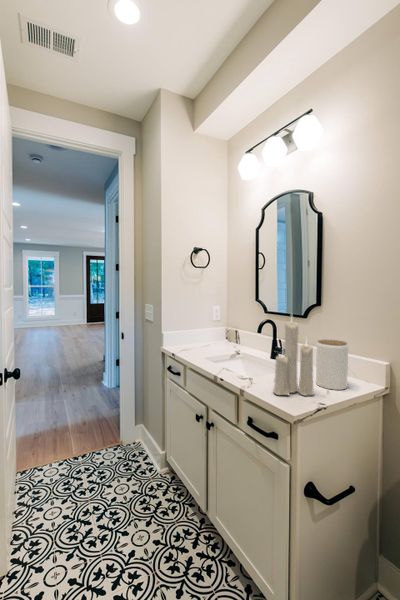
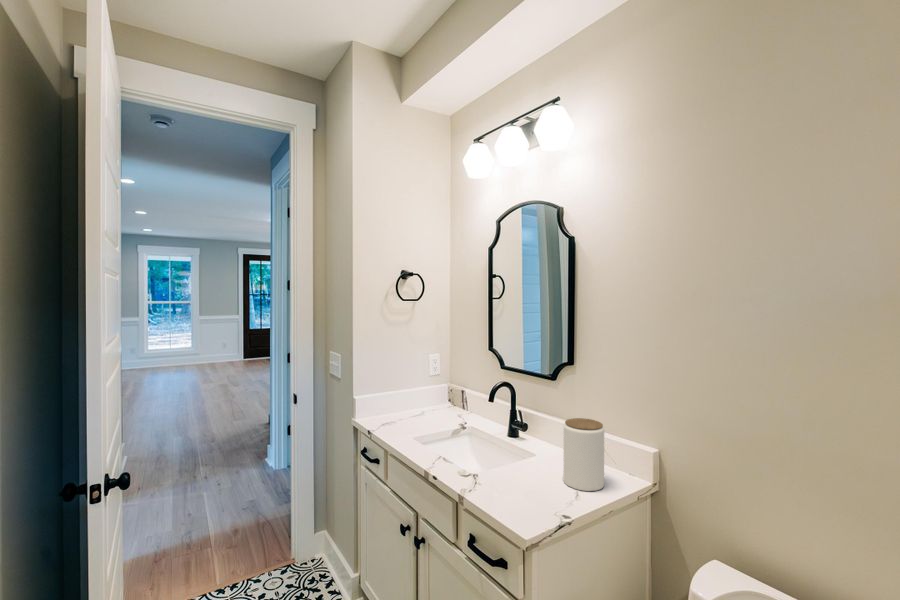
candle: present [273,322,313,396] -> none [501,382,556,504]

